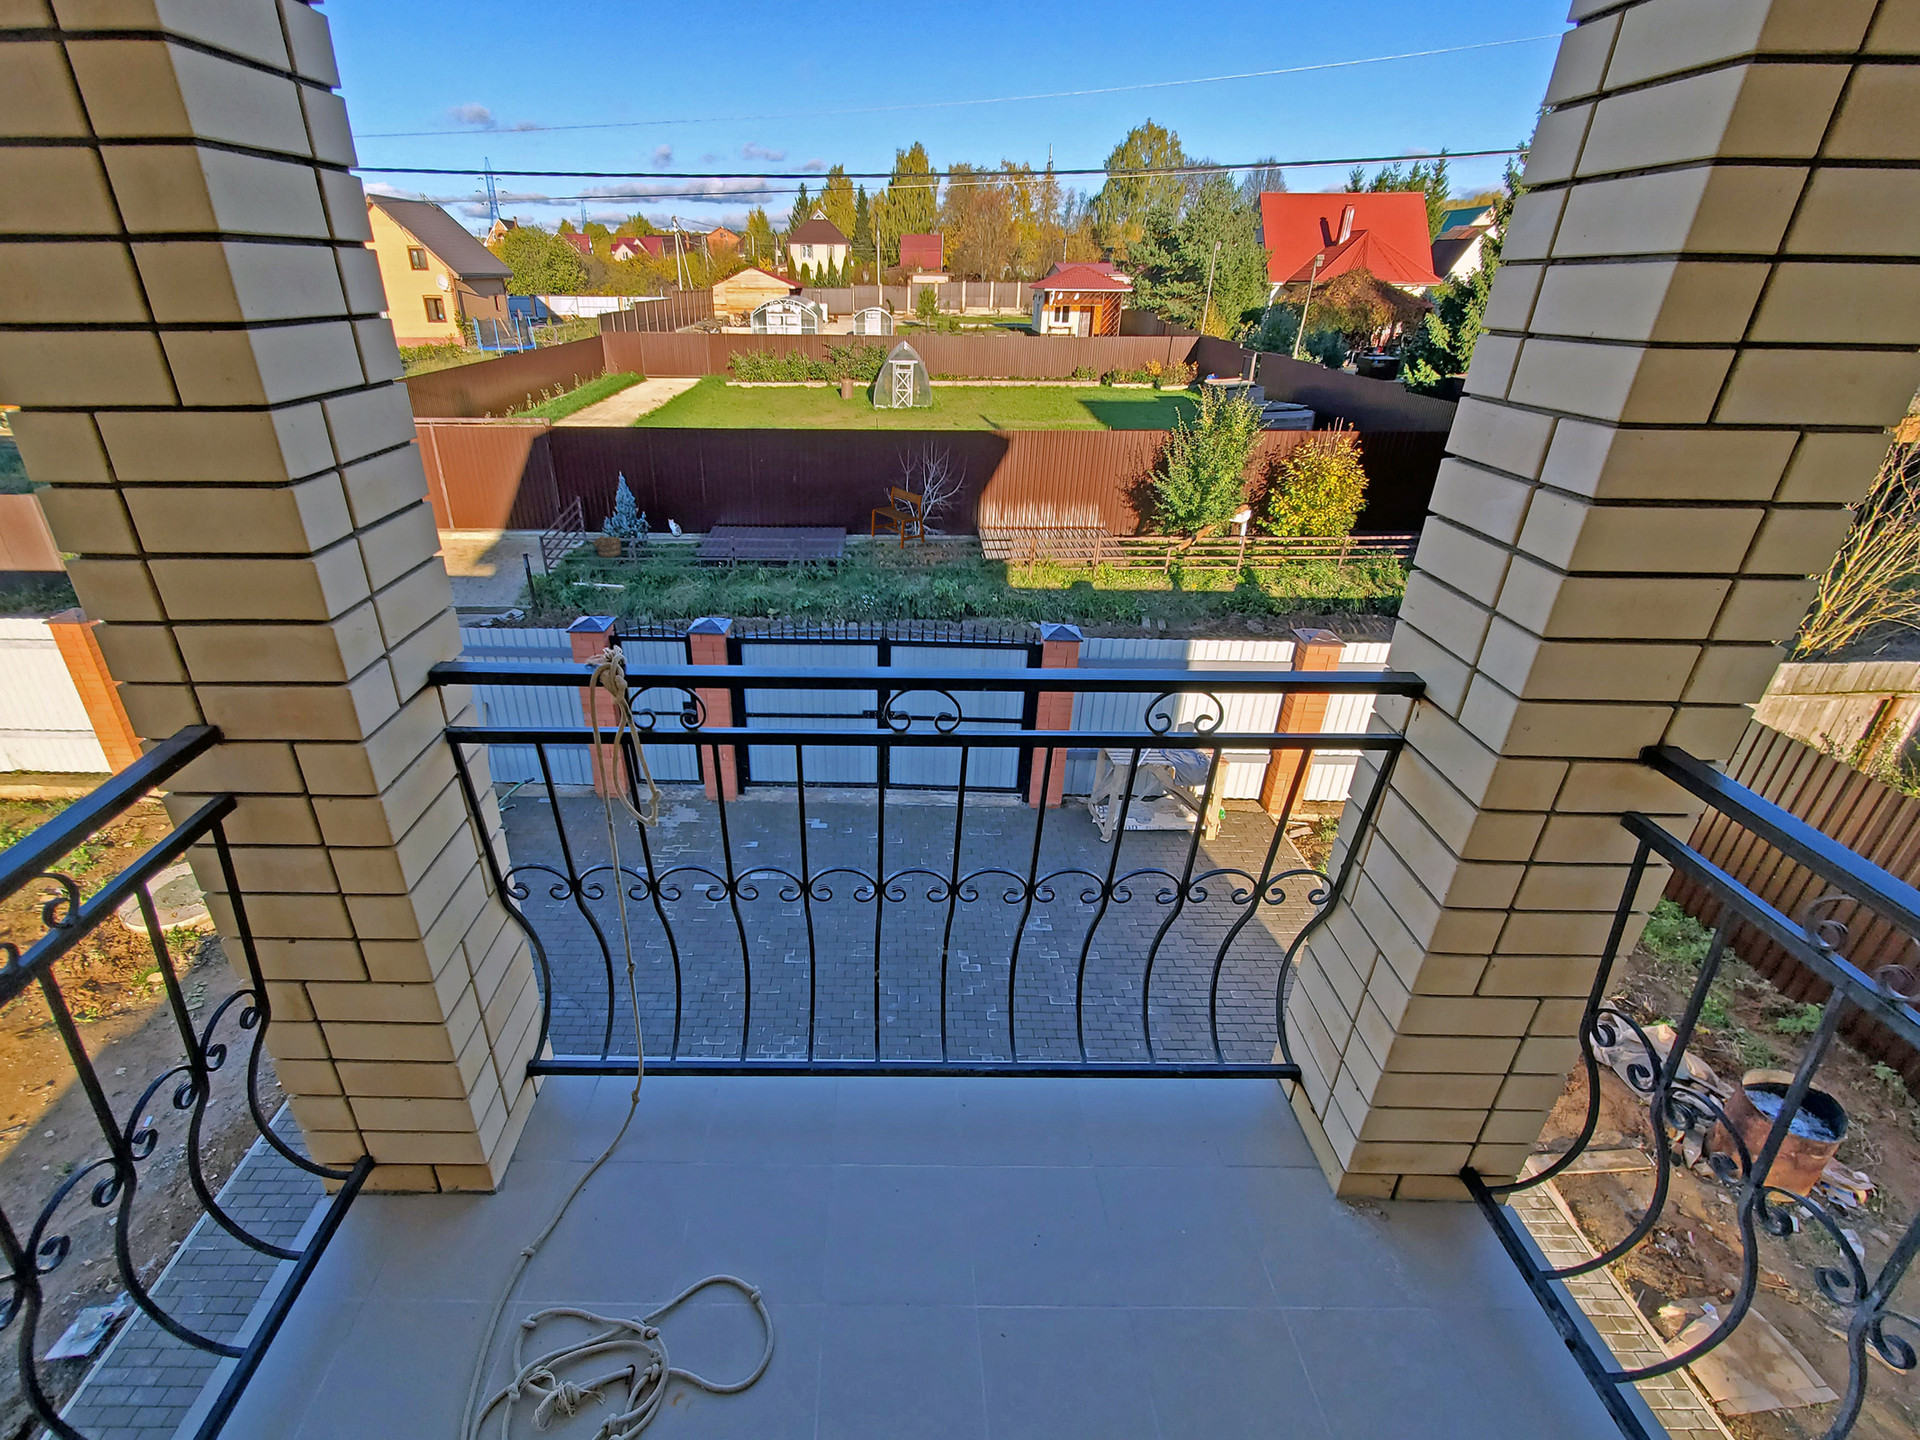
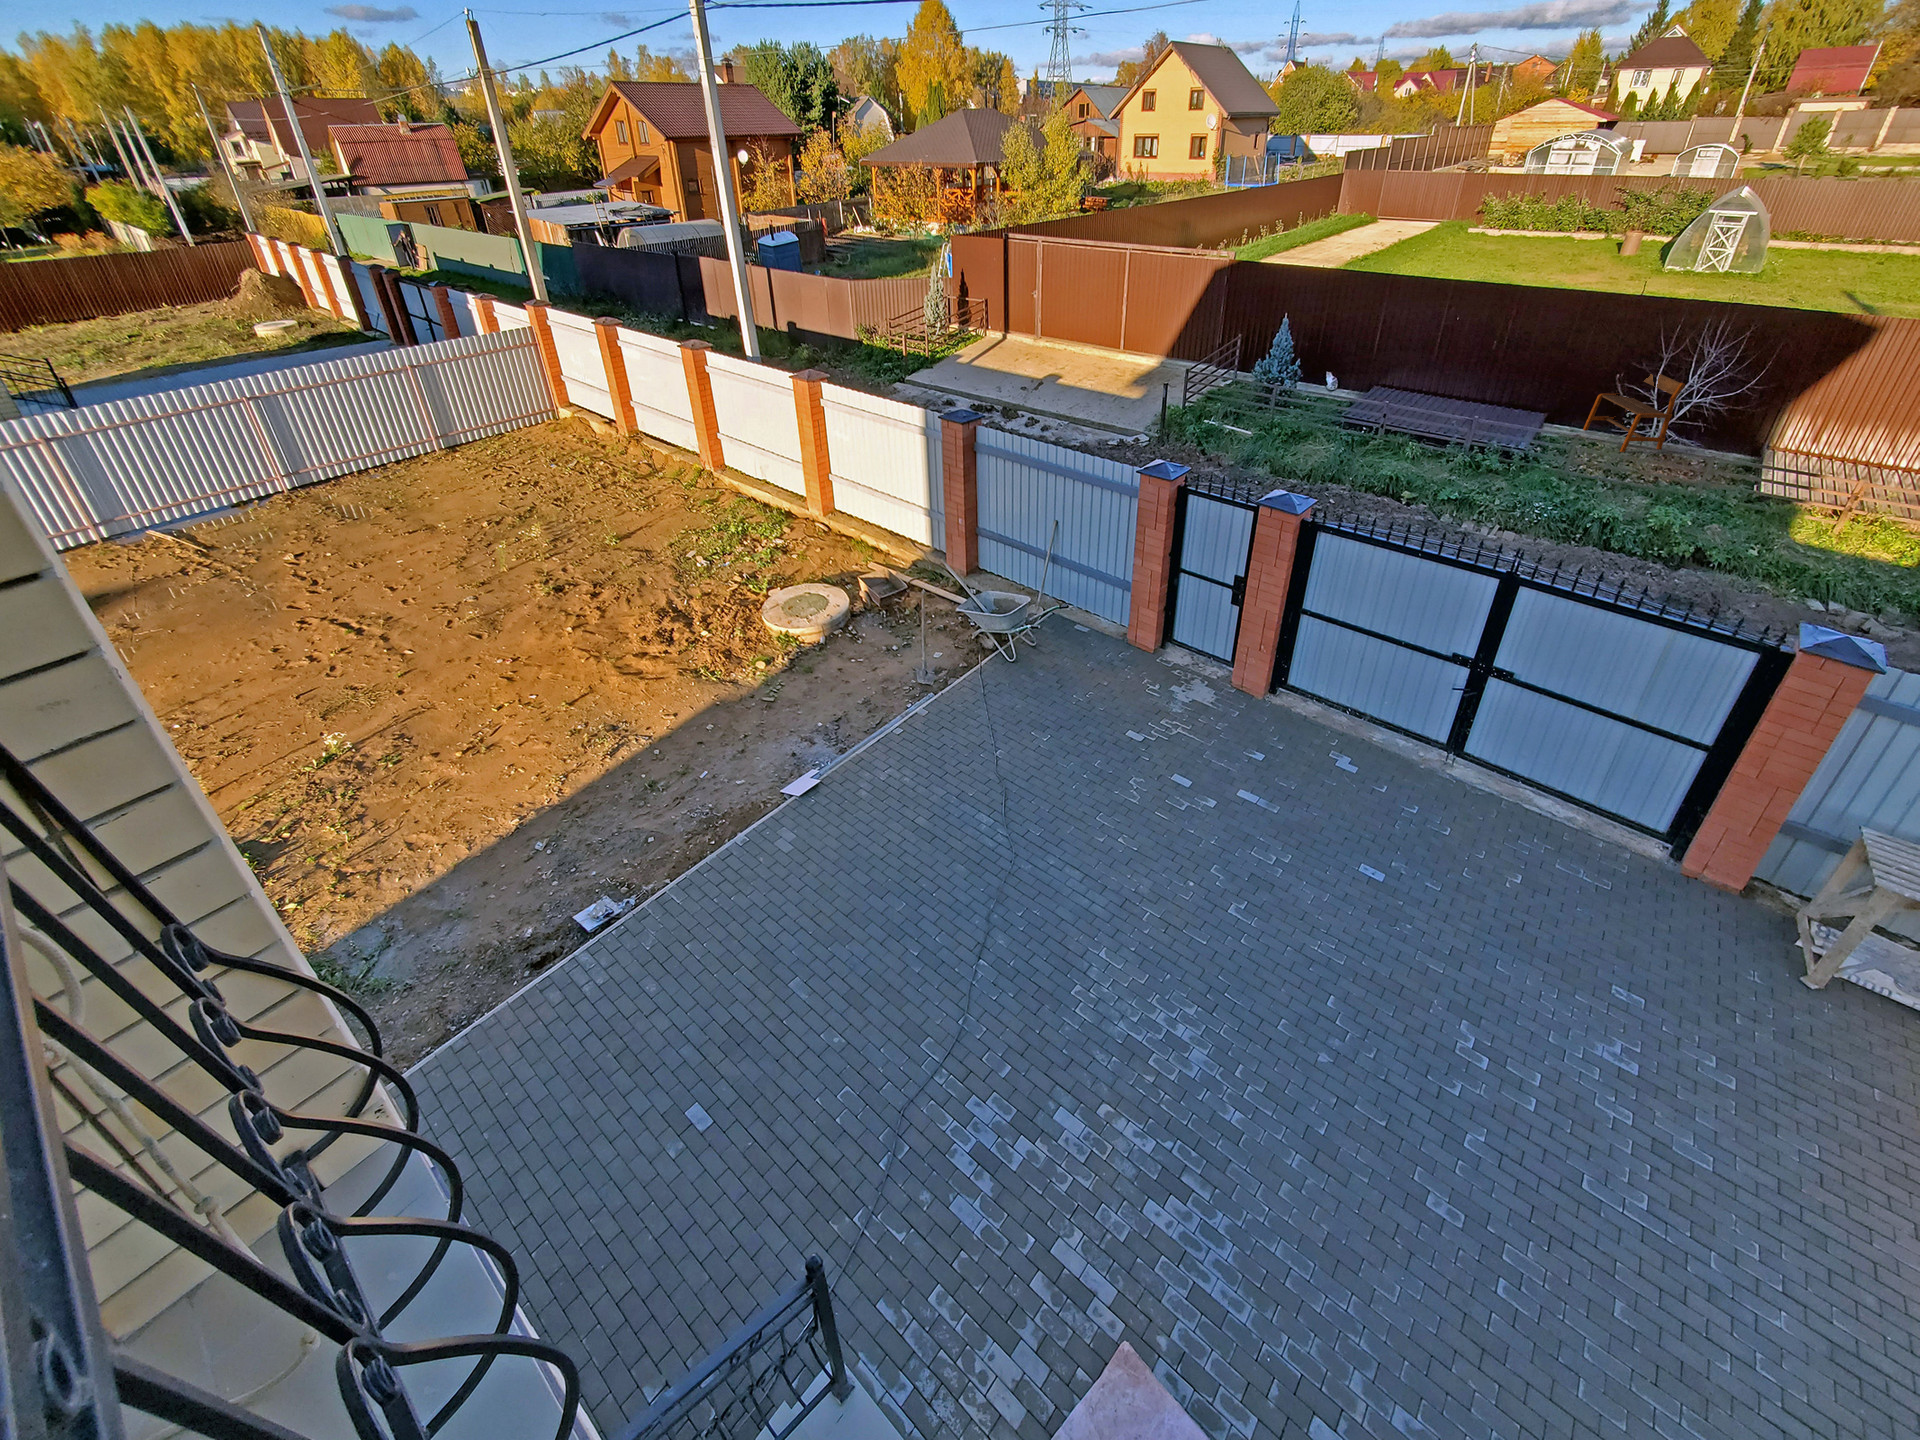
bucket: present [592,536,621,557] -> none [1238,378,1269,403]

